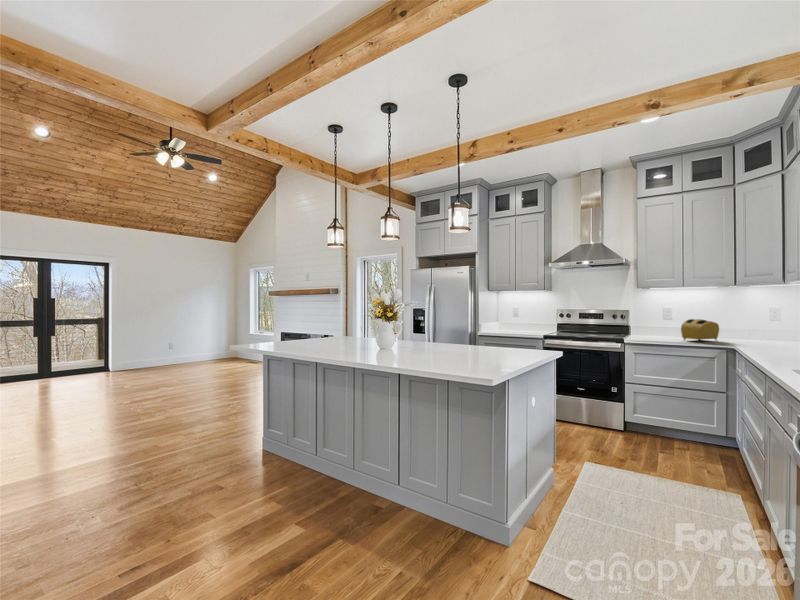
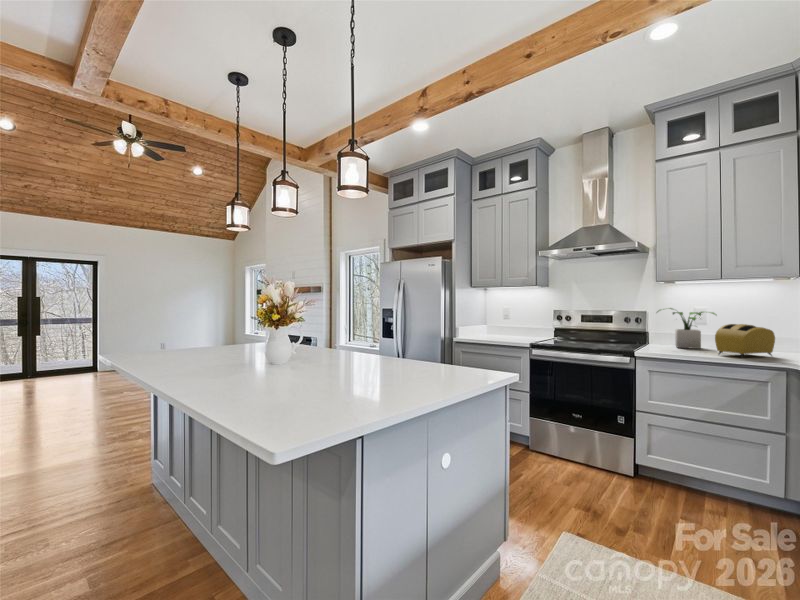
potted plant: none [639,308,680,337] -> present [657,308,716,349]

